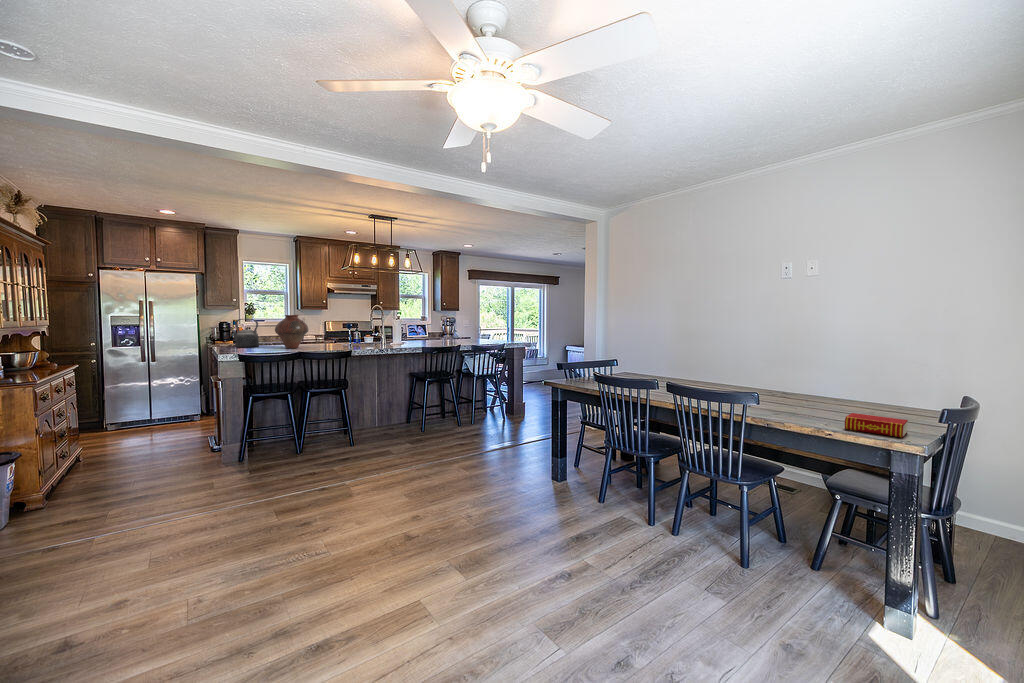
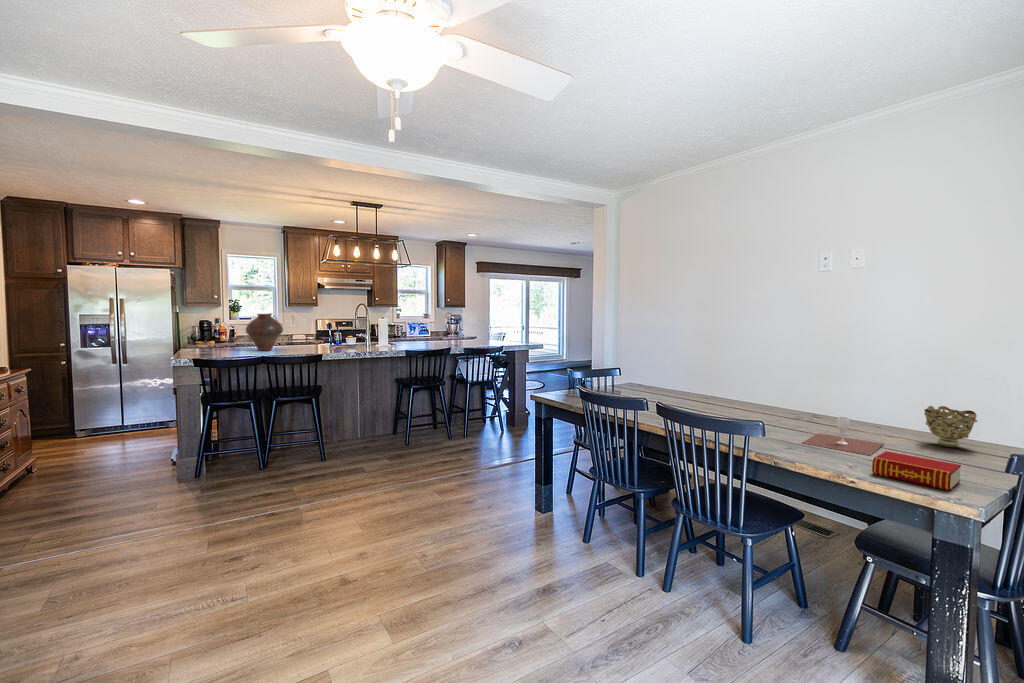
kettle: present [232,319,259,347] -> none [203,318,232,349]
decorative bowl: none [871,382,911,412] -> present [924,406,977,447]
wine glass: none [783,391,844,418] -> present [802,417,883,455]

